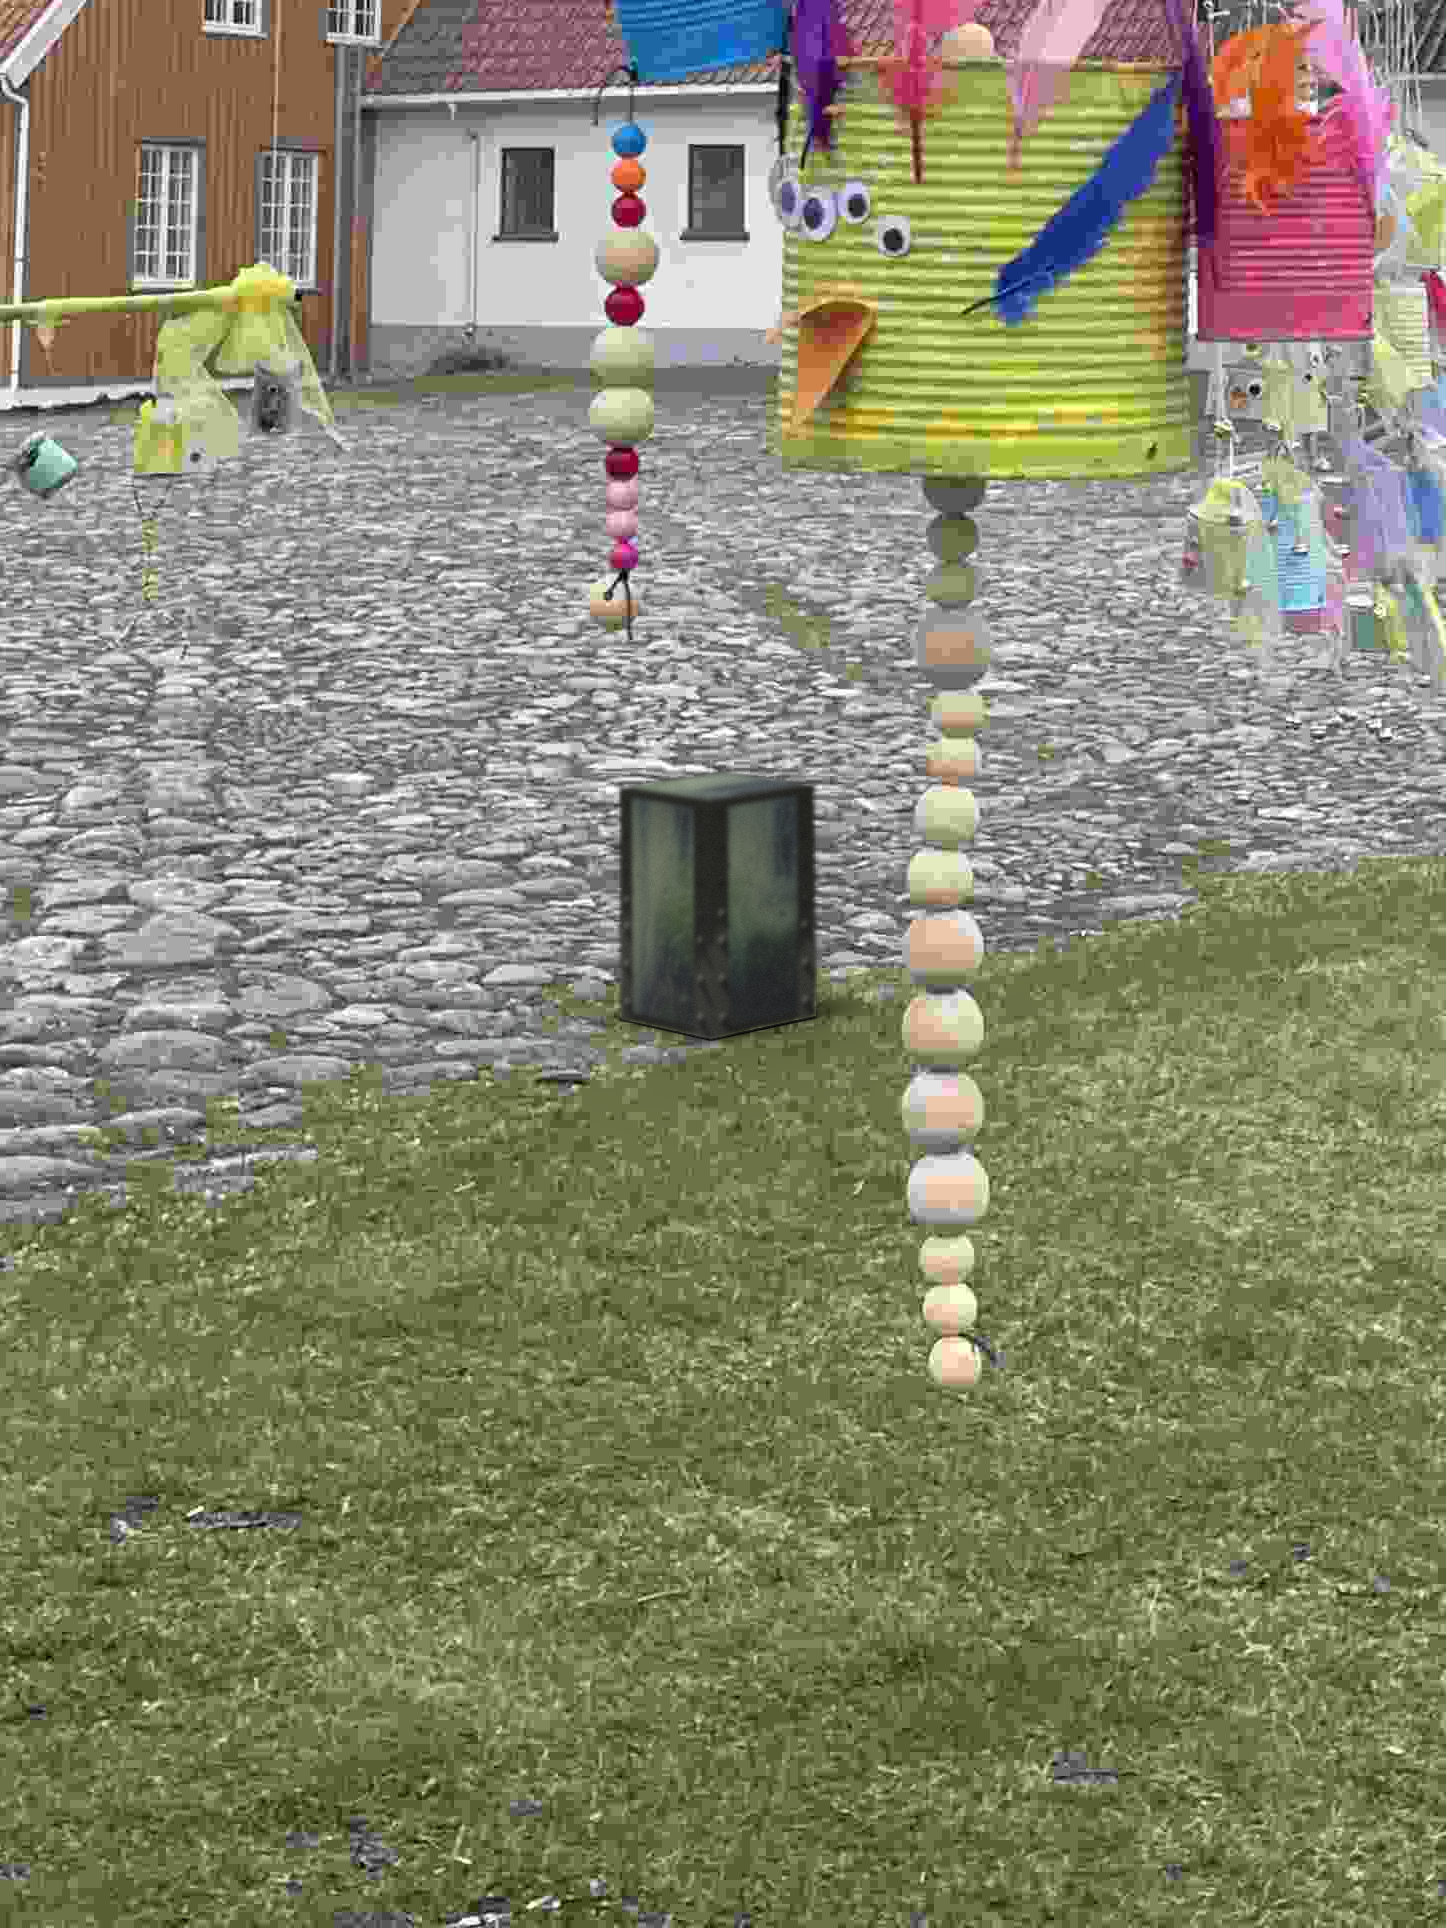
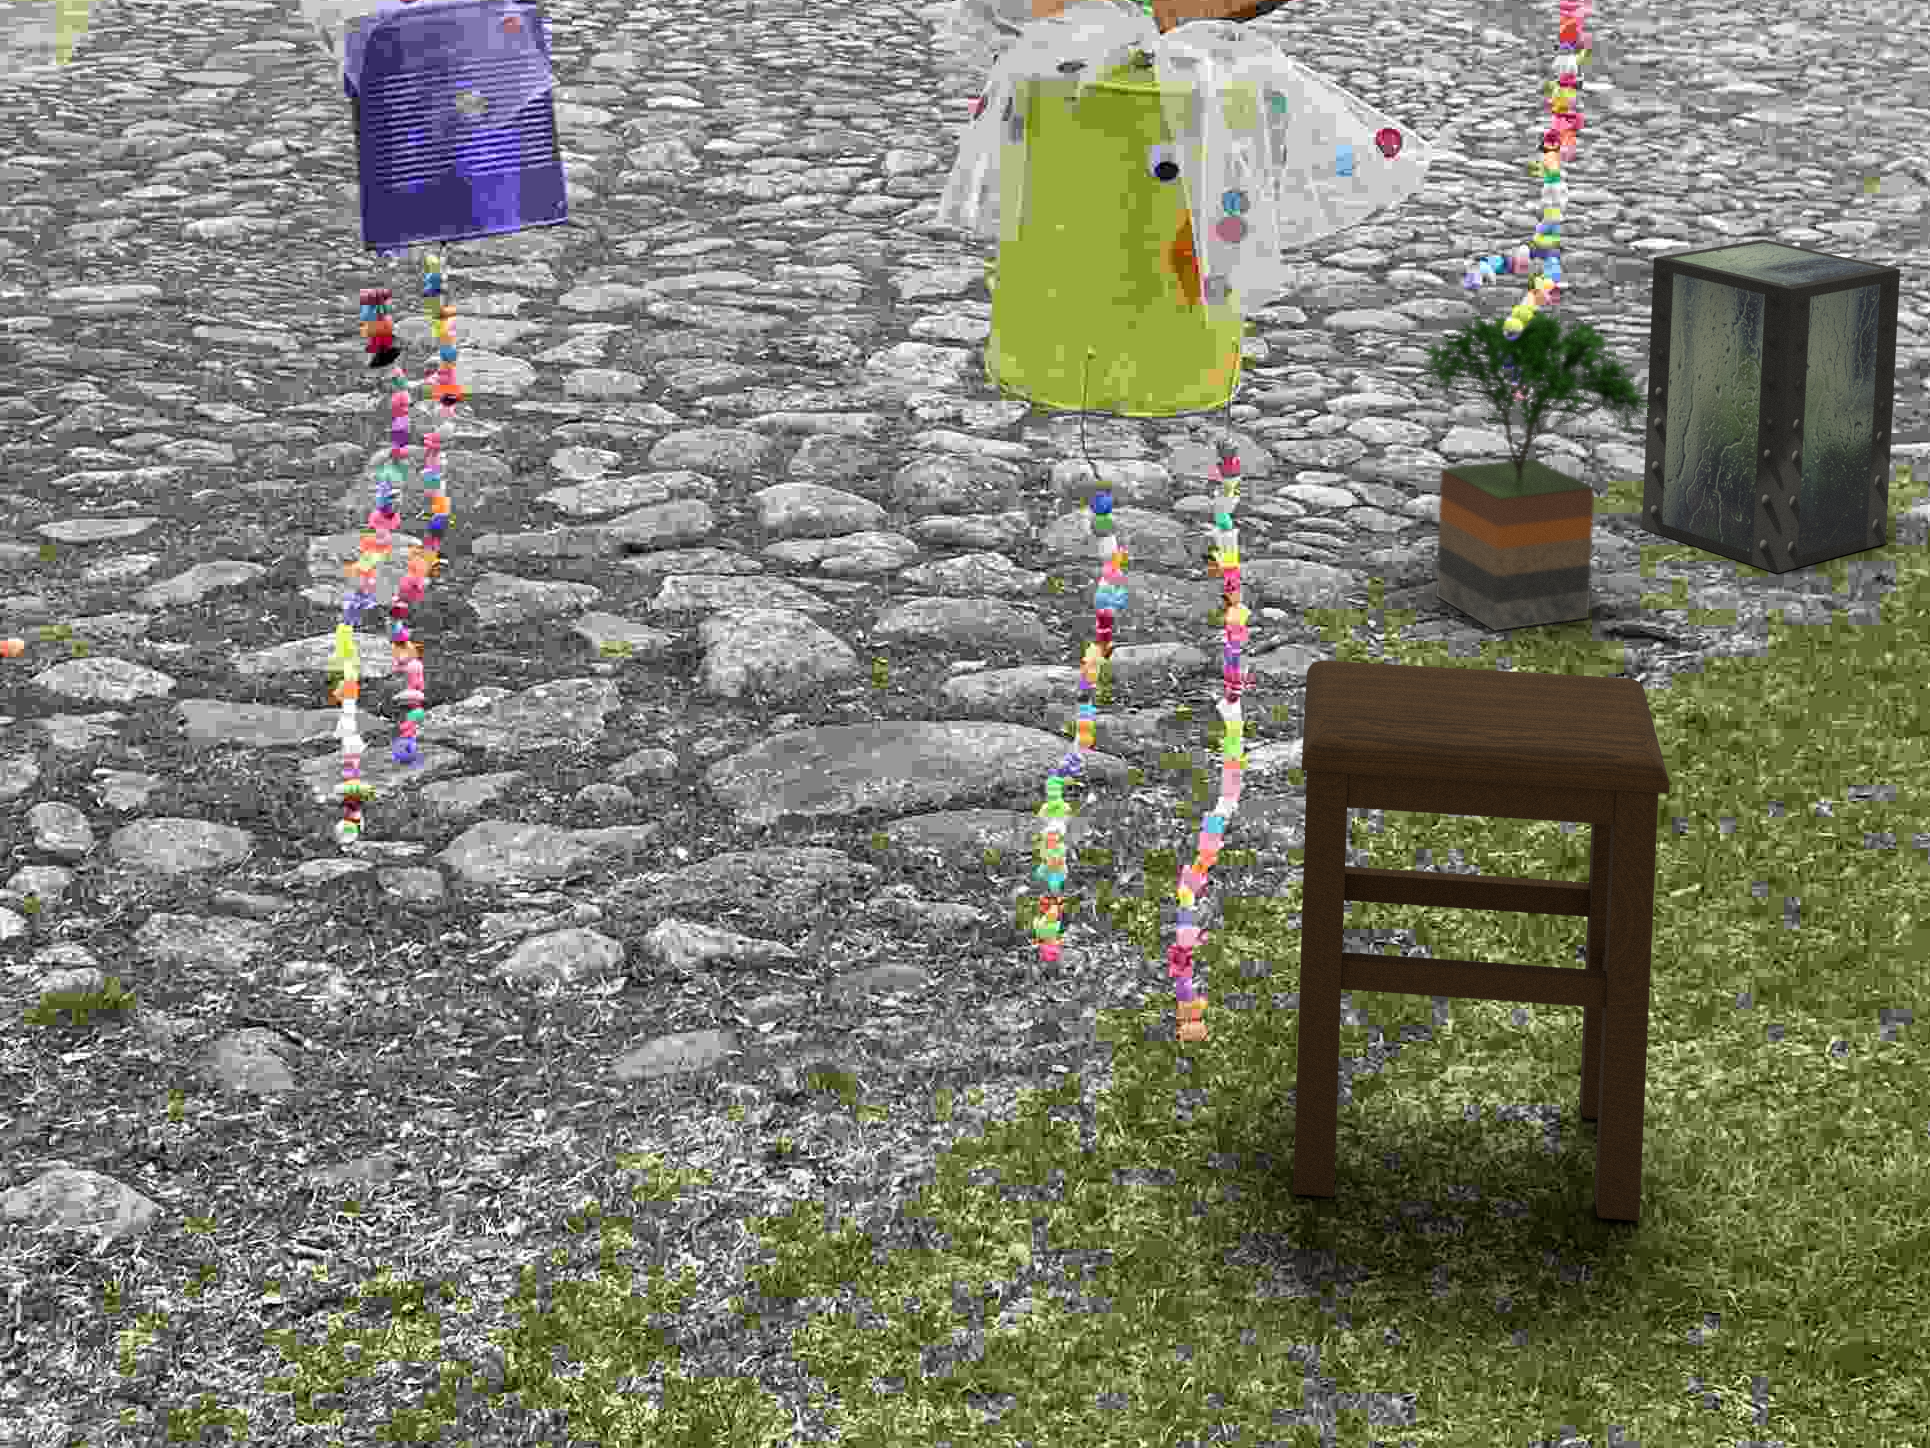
potted tree: none [393,824,574,1087] -> present [1421,311,1648,630]
stool: none [124,1004,381,1354] -> present [1293,661,1670,1221]

